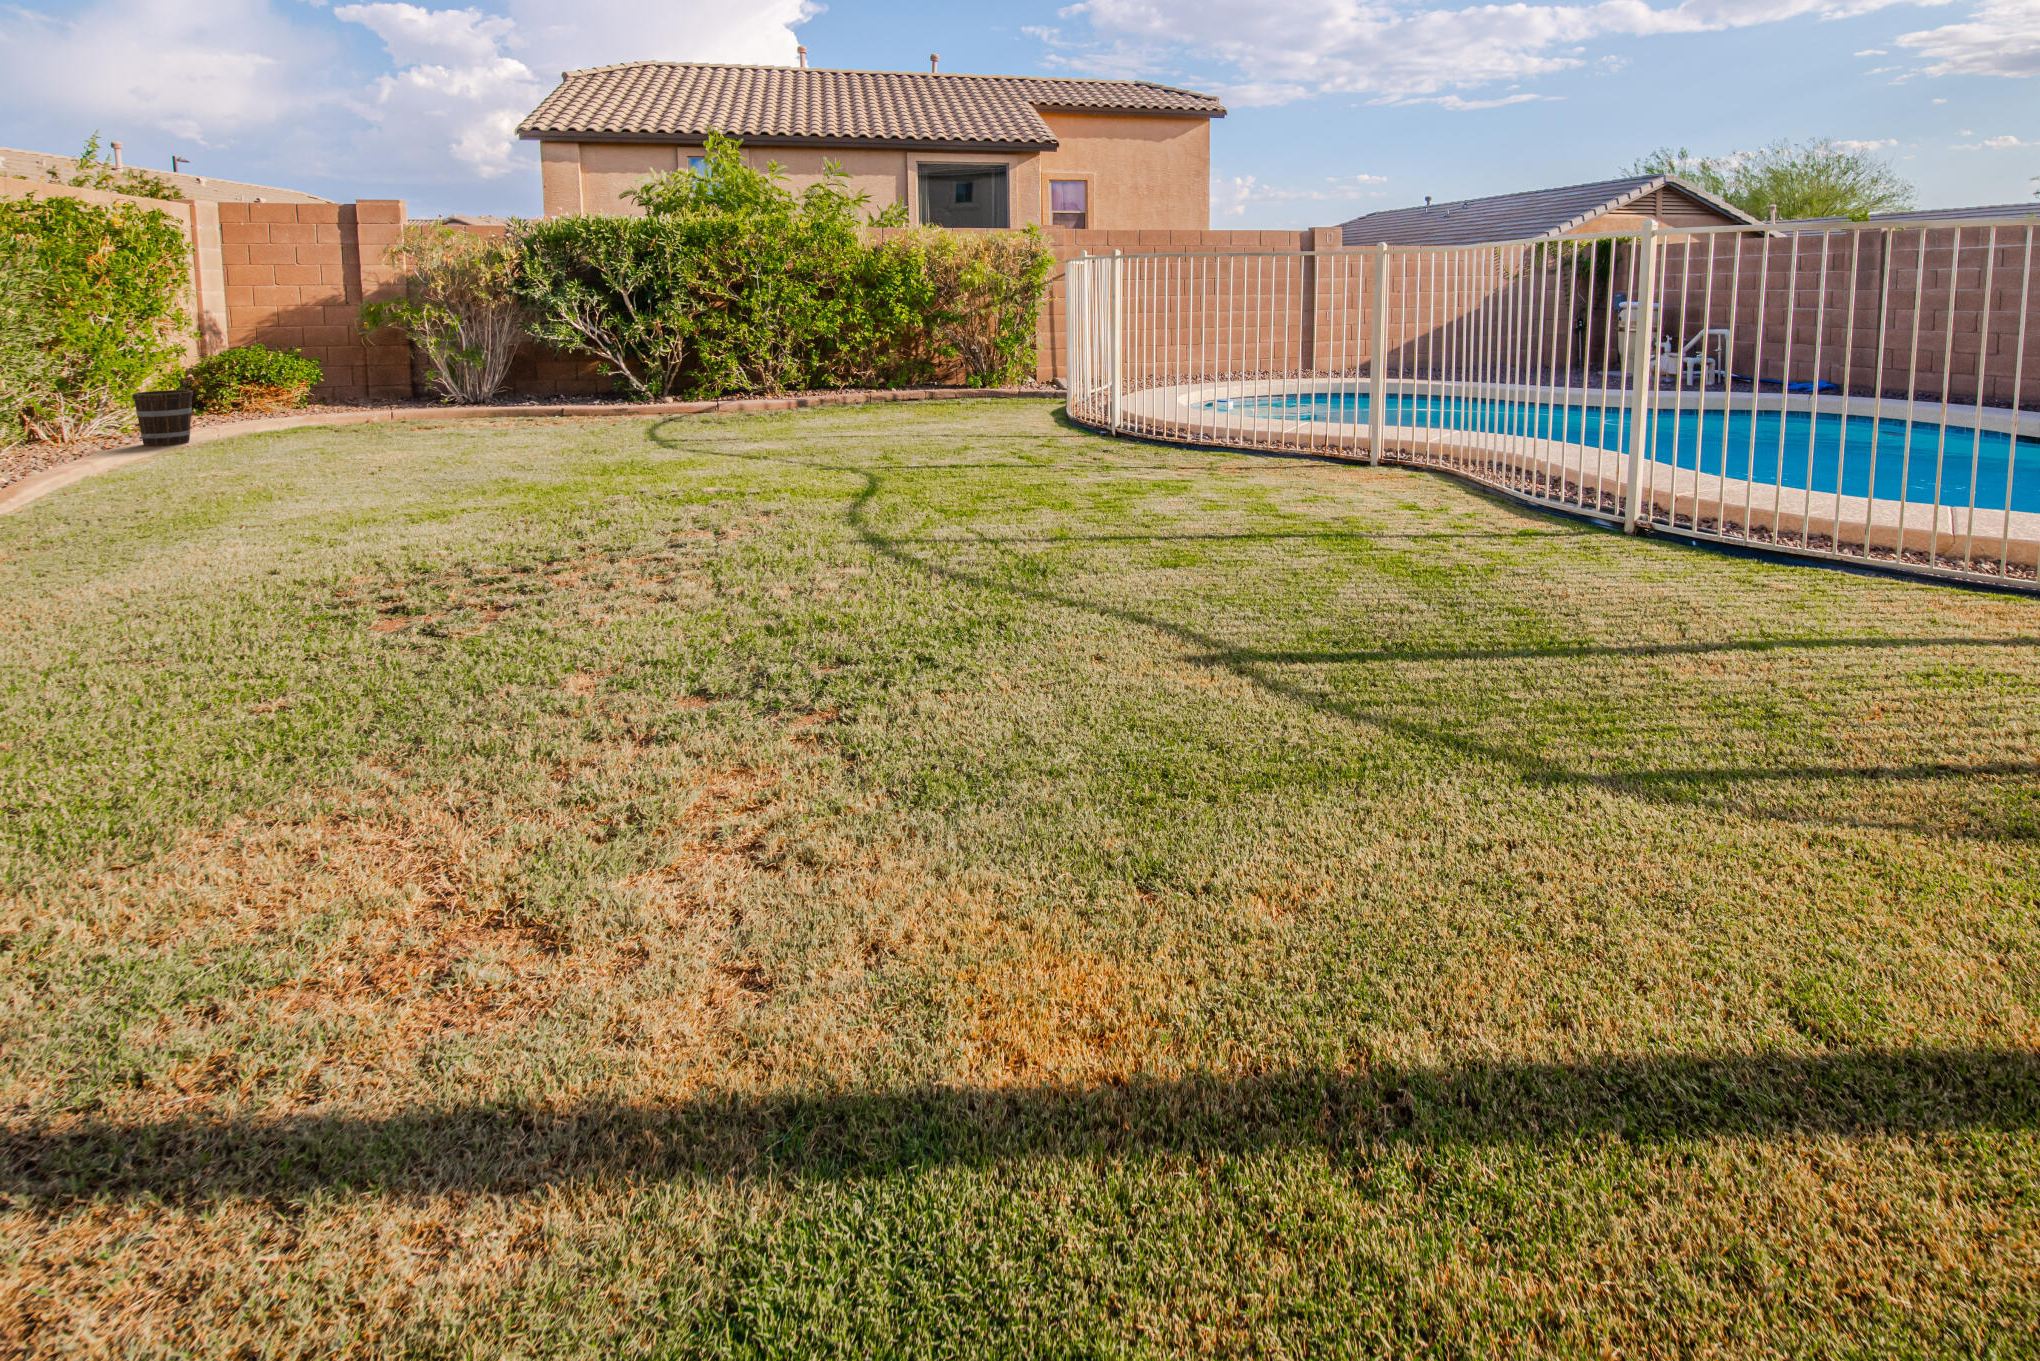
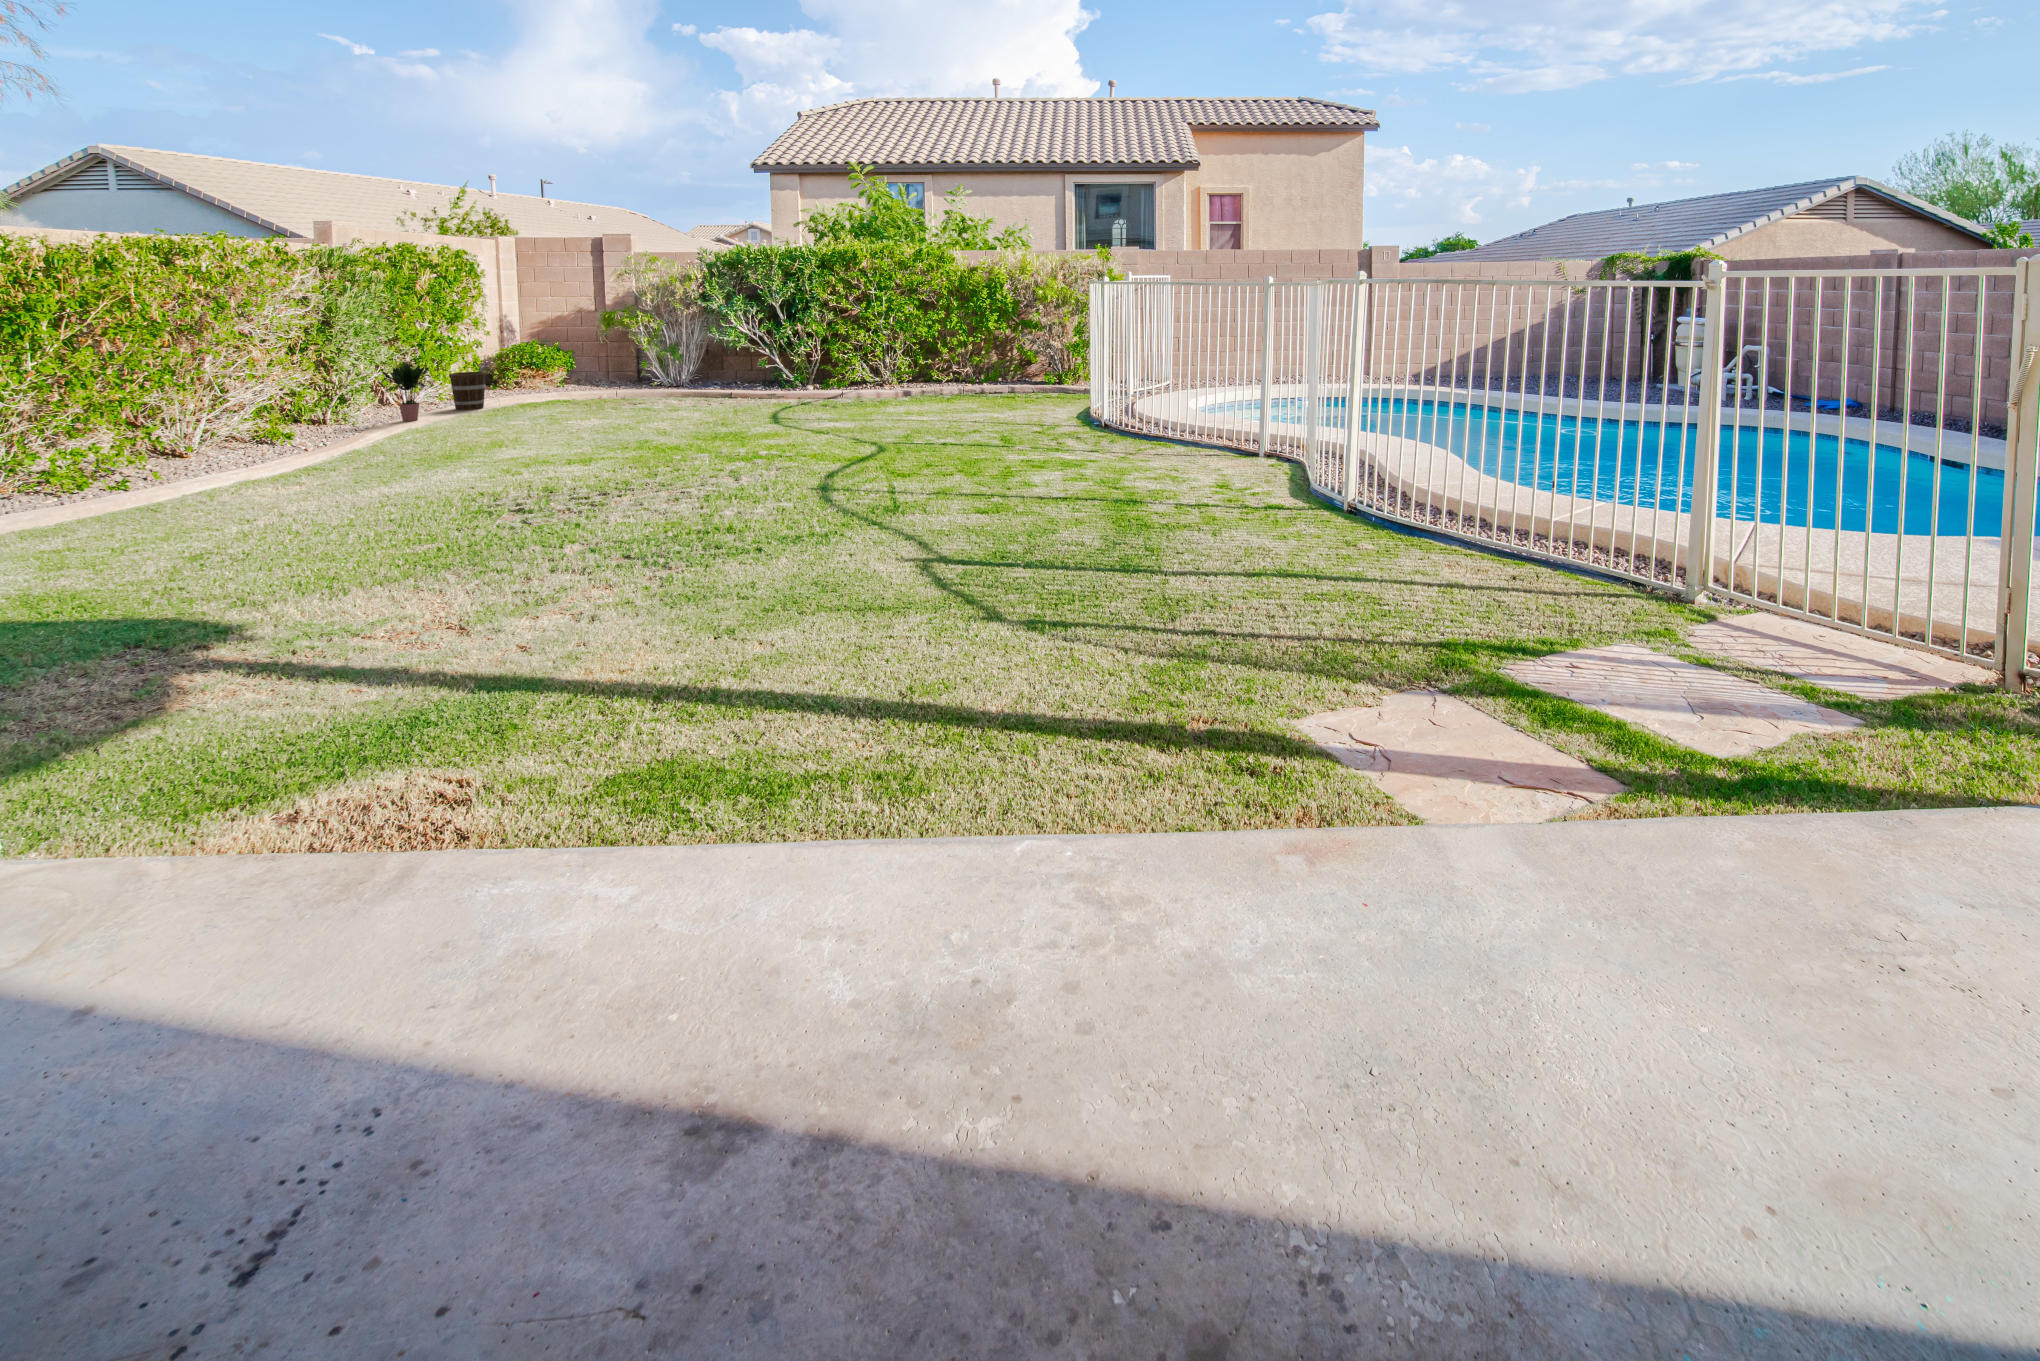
potted plant: none [19,374,116,466] -> present [382,363,430,421]

